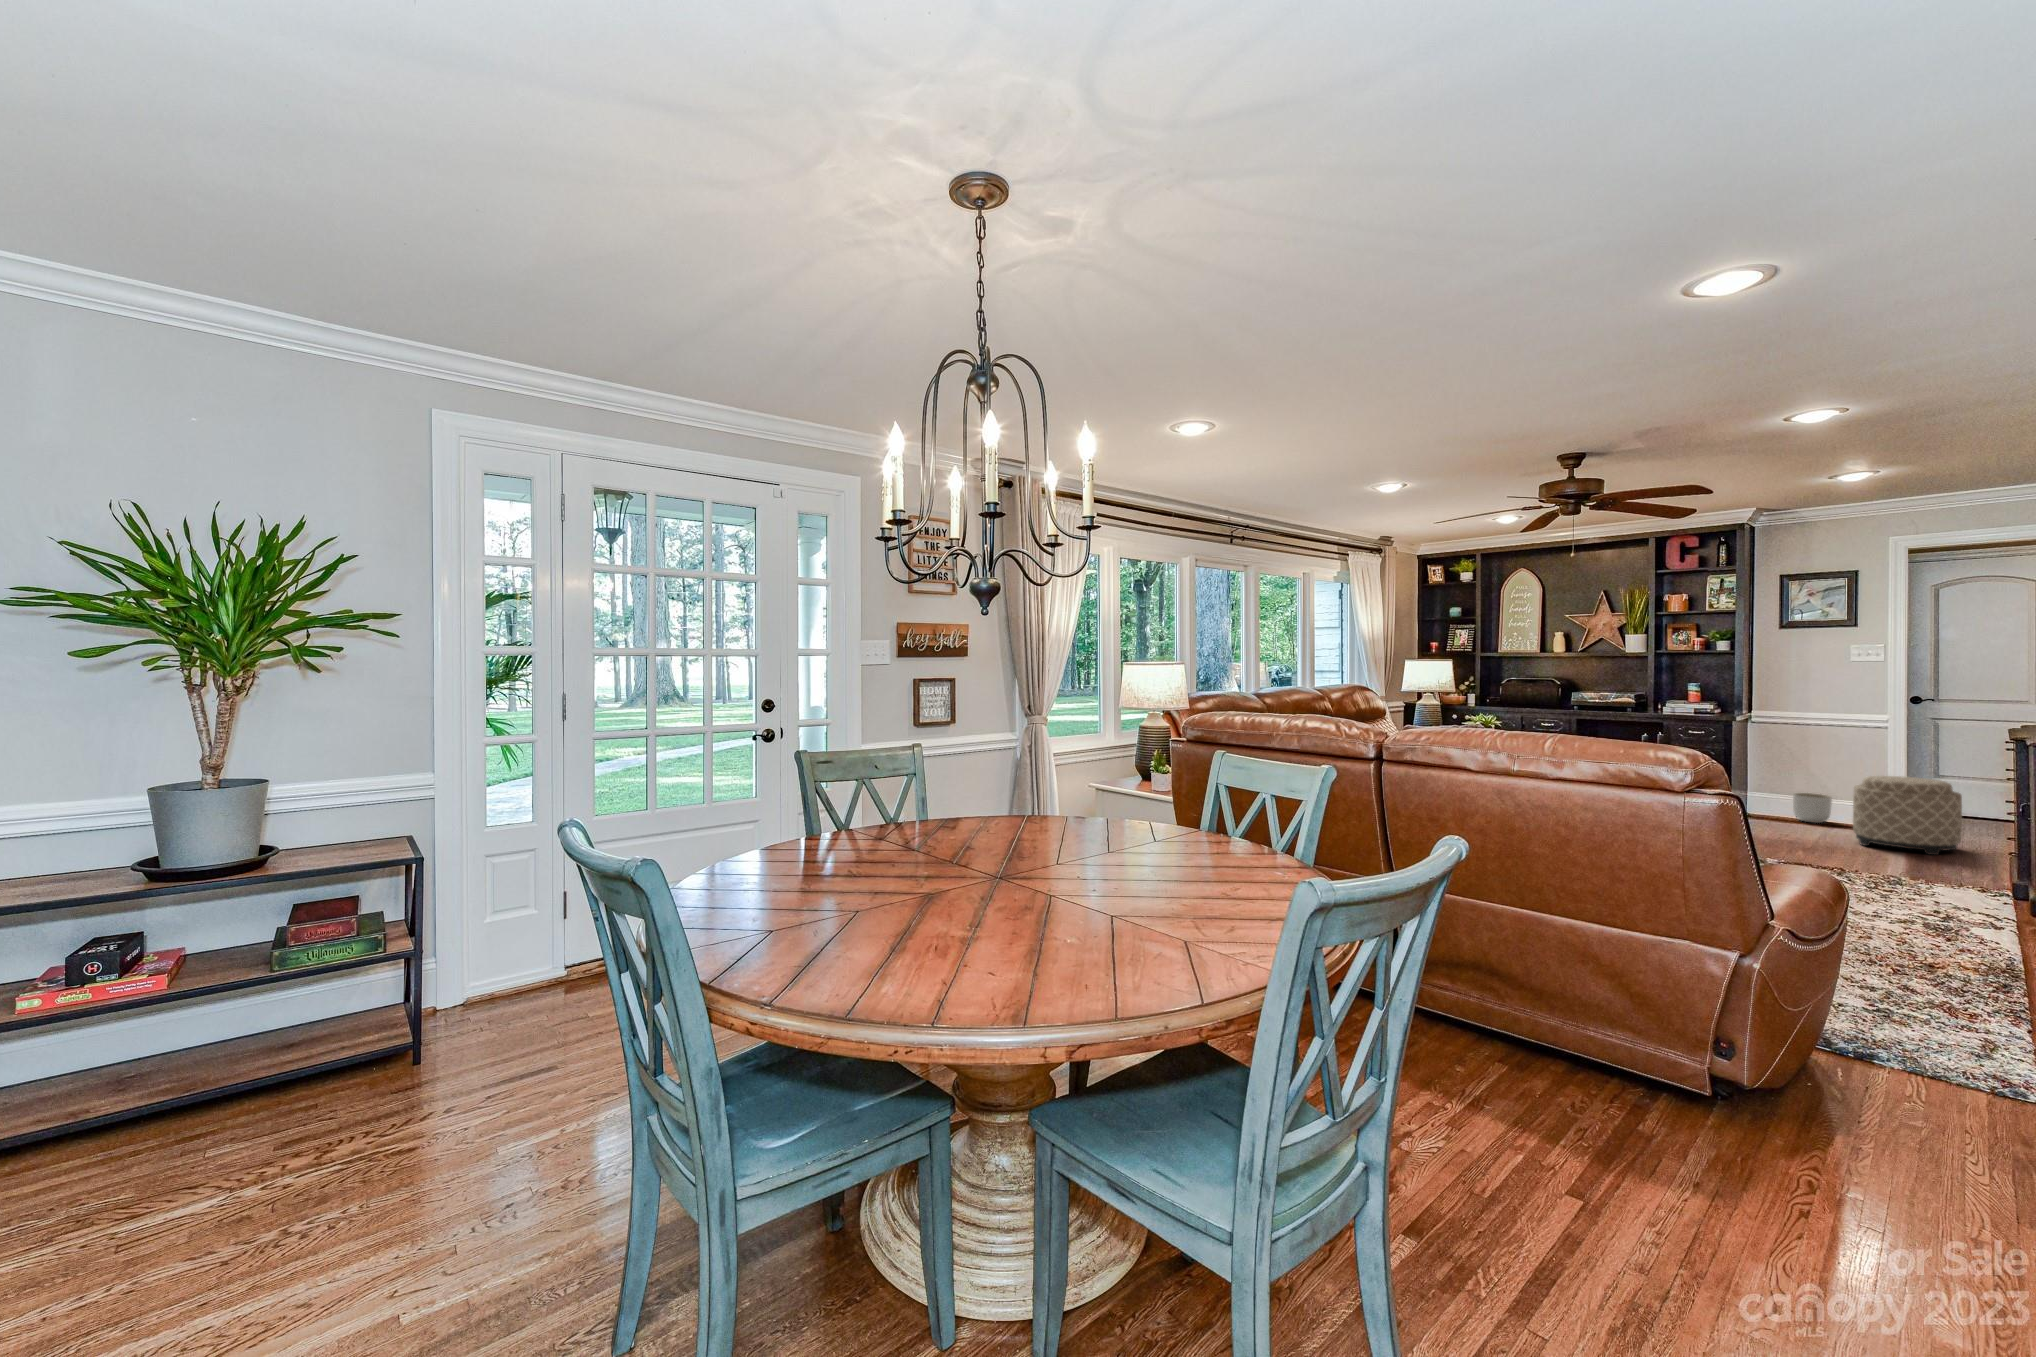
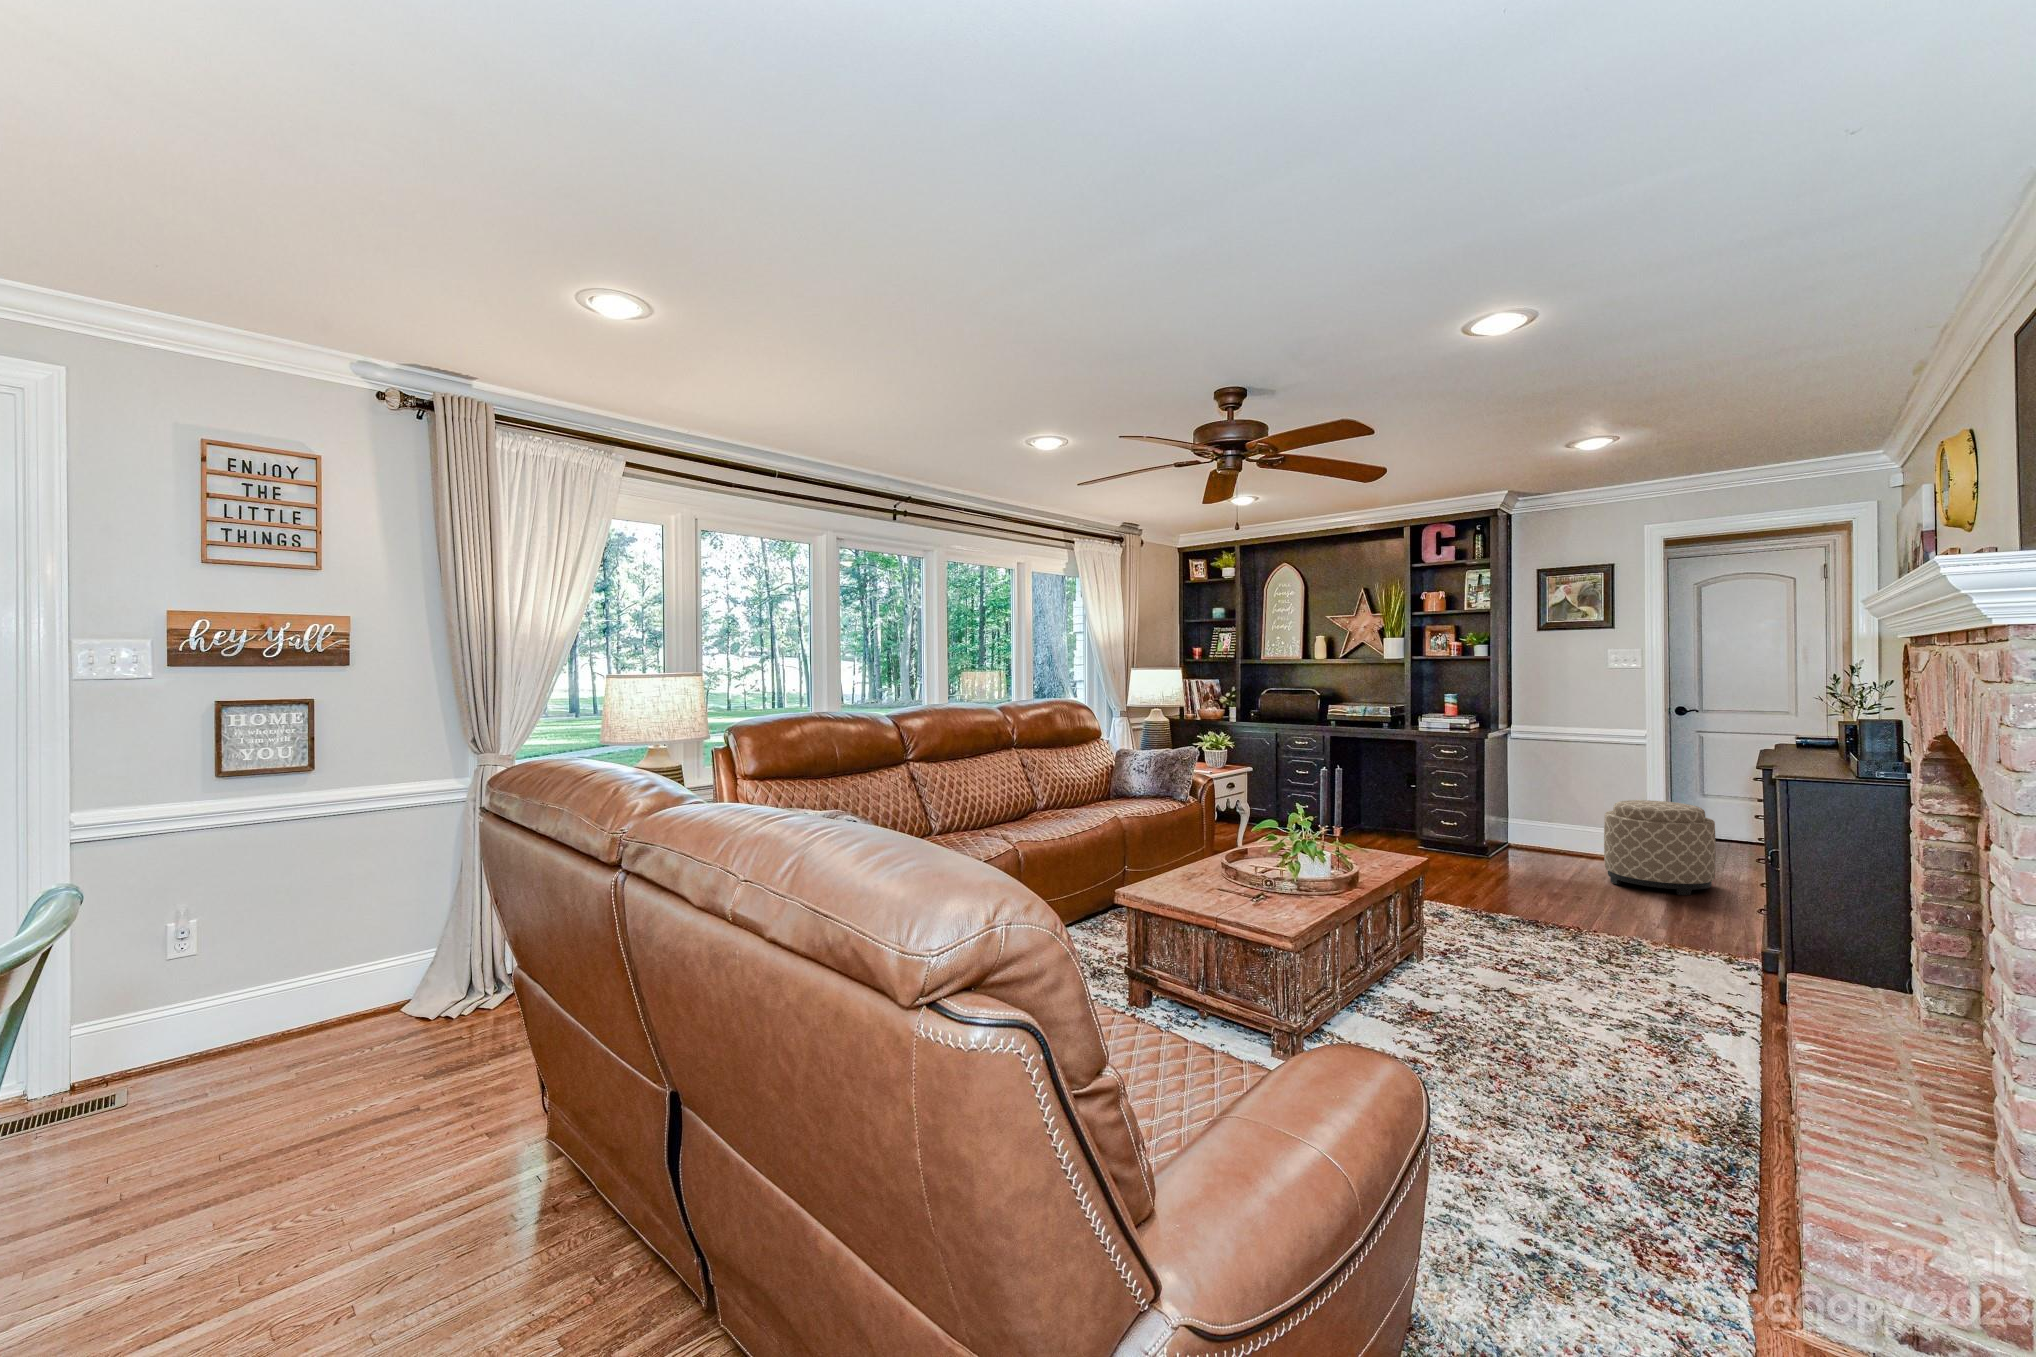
planter: present [1793,793,1832,823] -> none [1553,819,1592,853]

